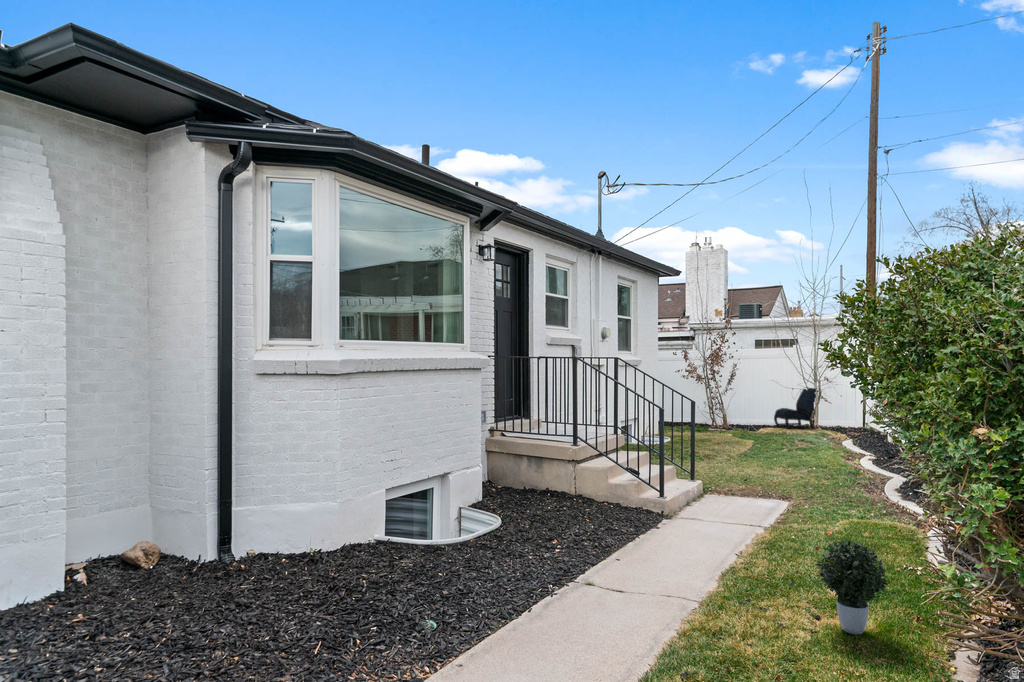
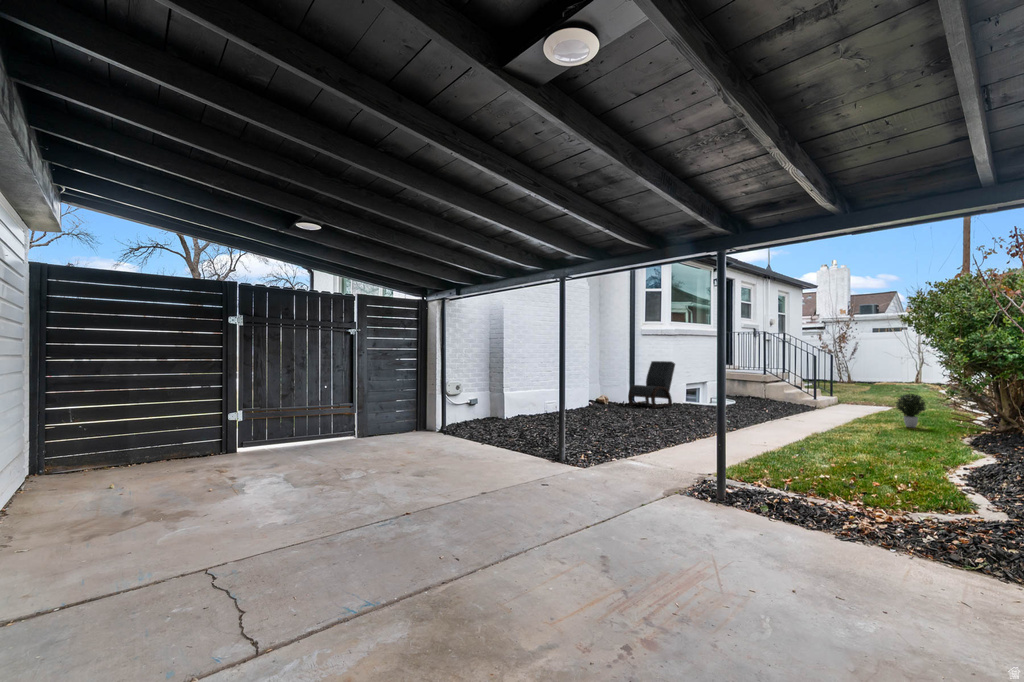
lounge chair: present [774,388,816,429] -> present [628,361,675,409]

